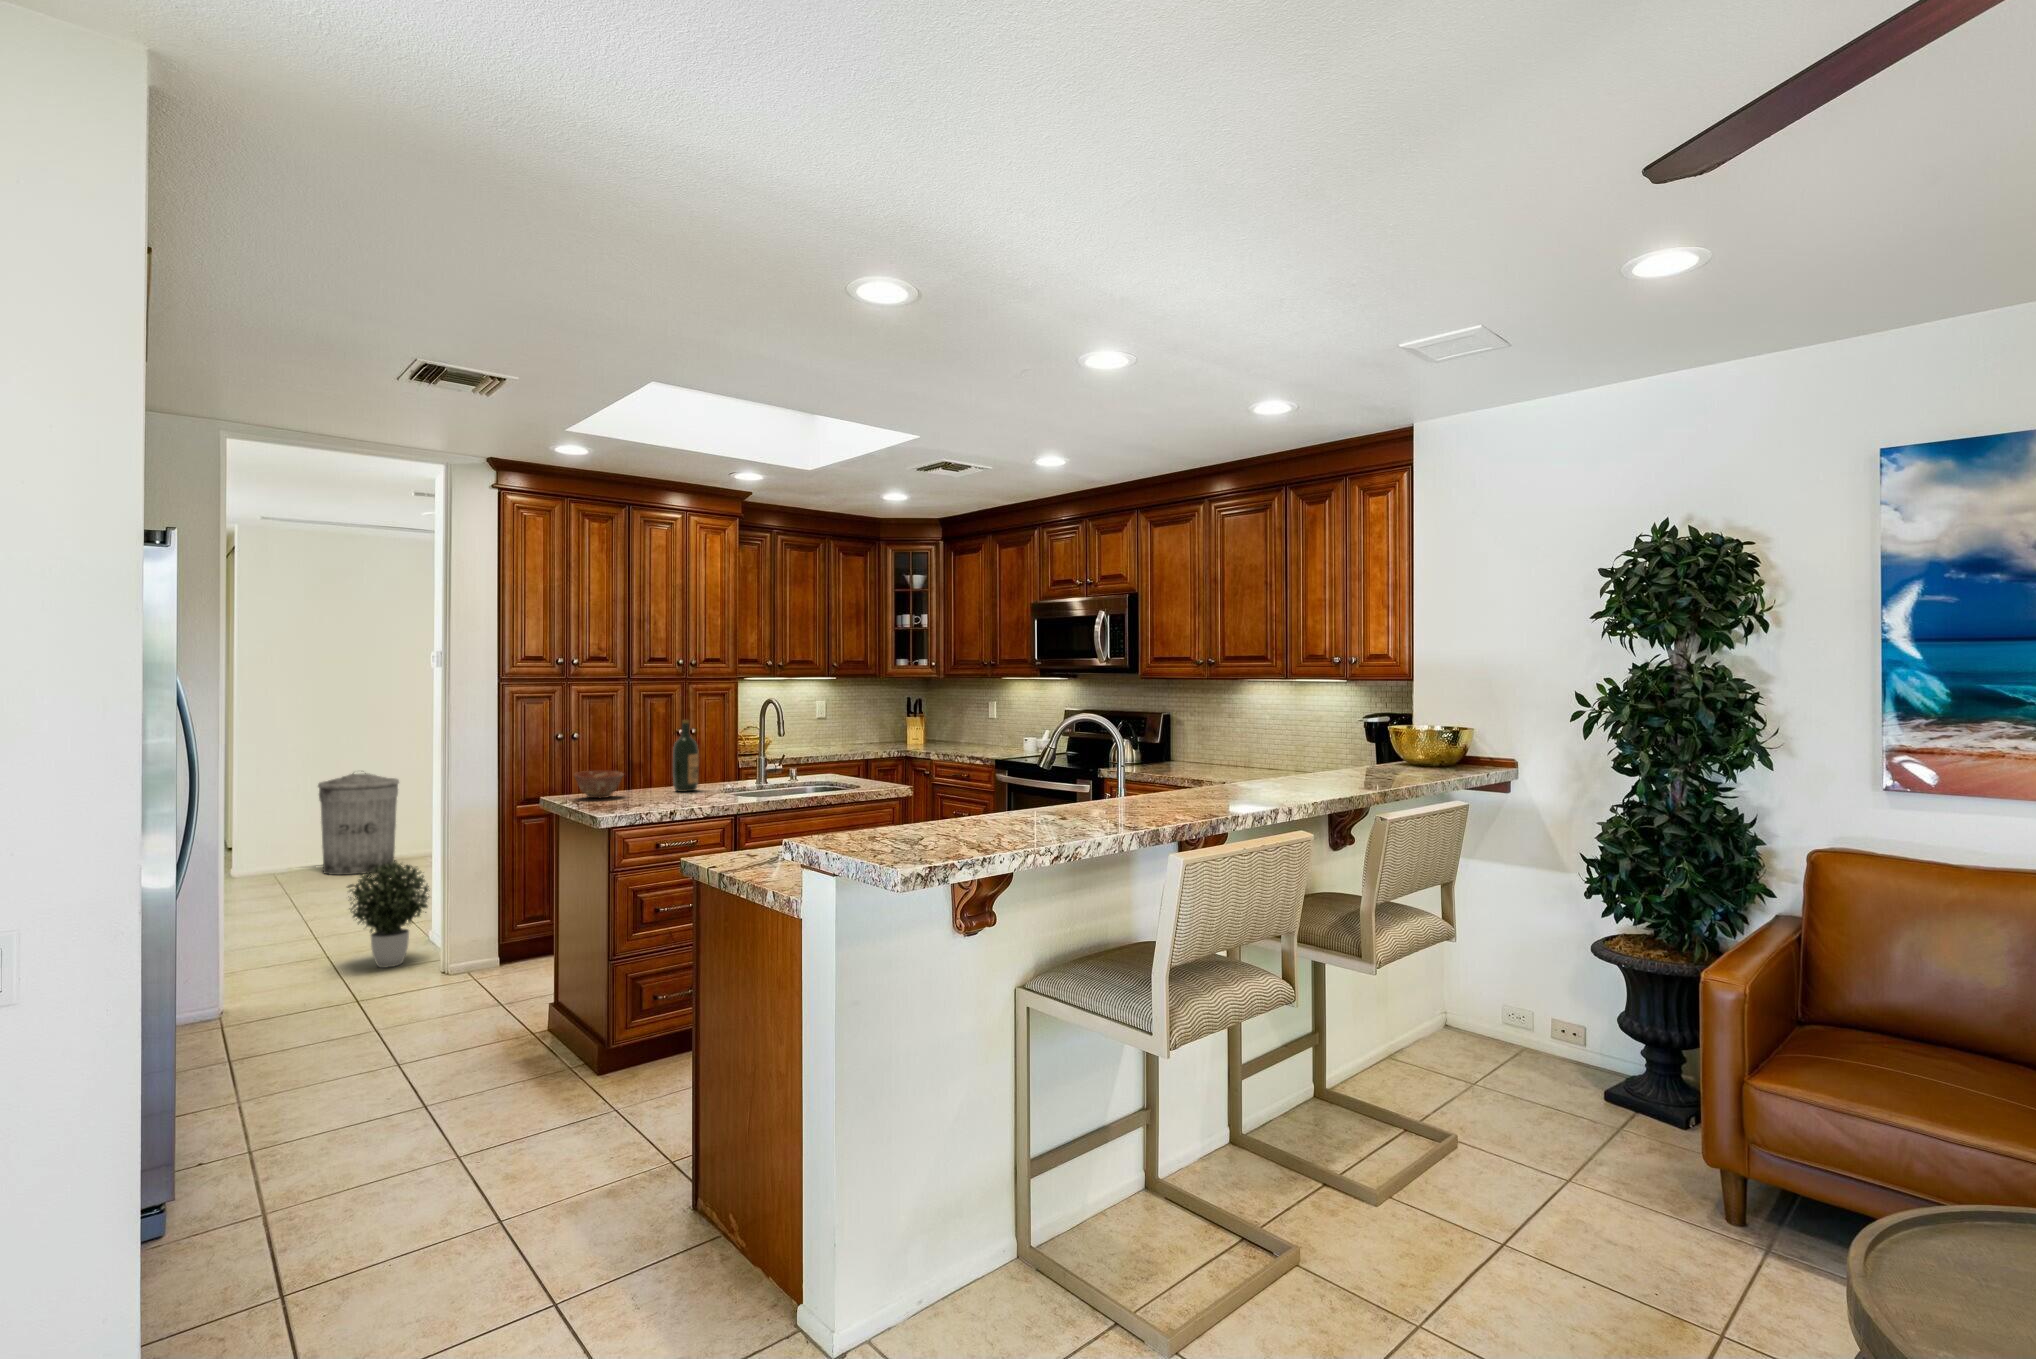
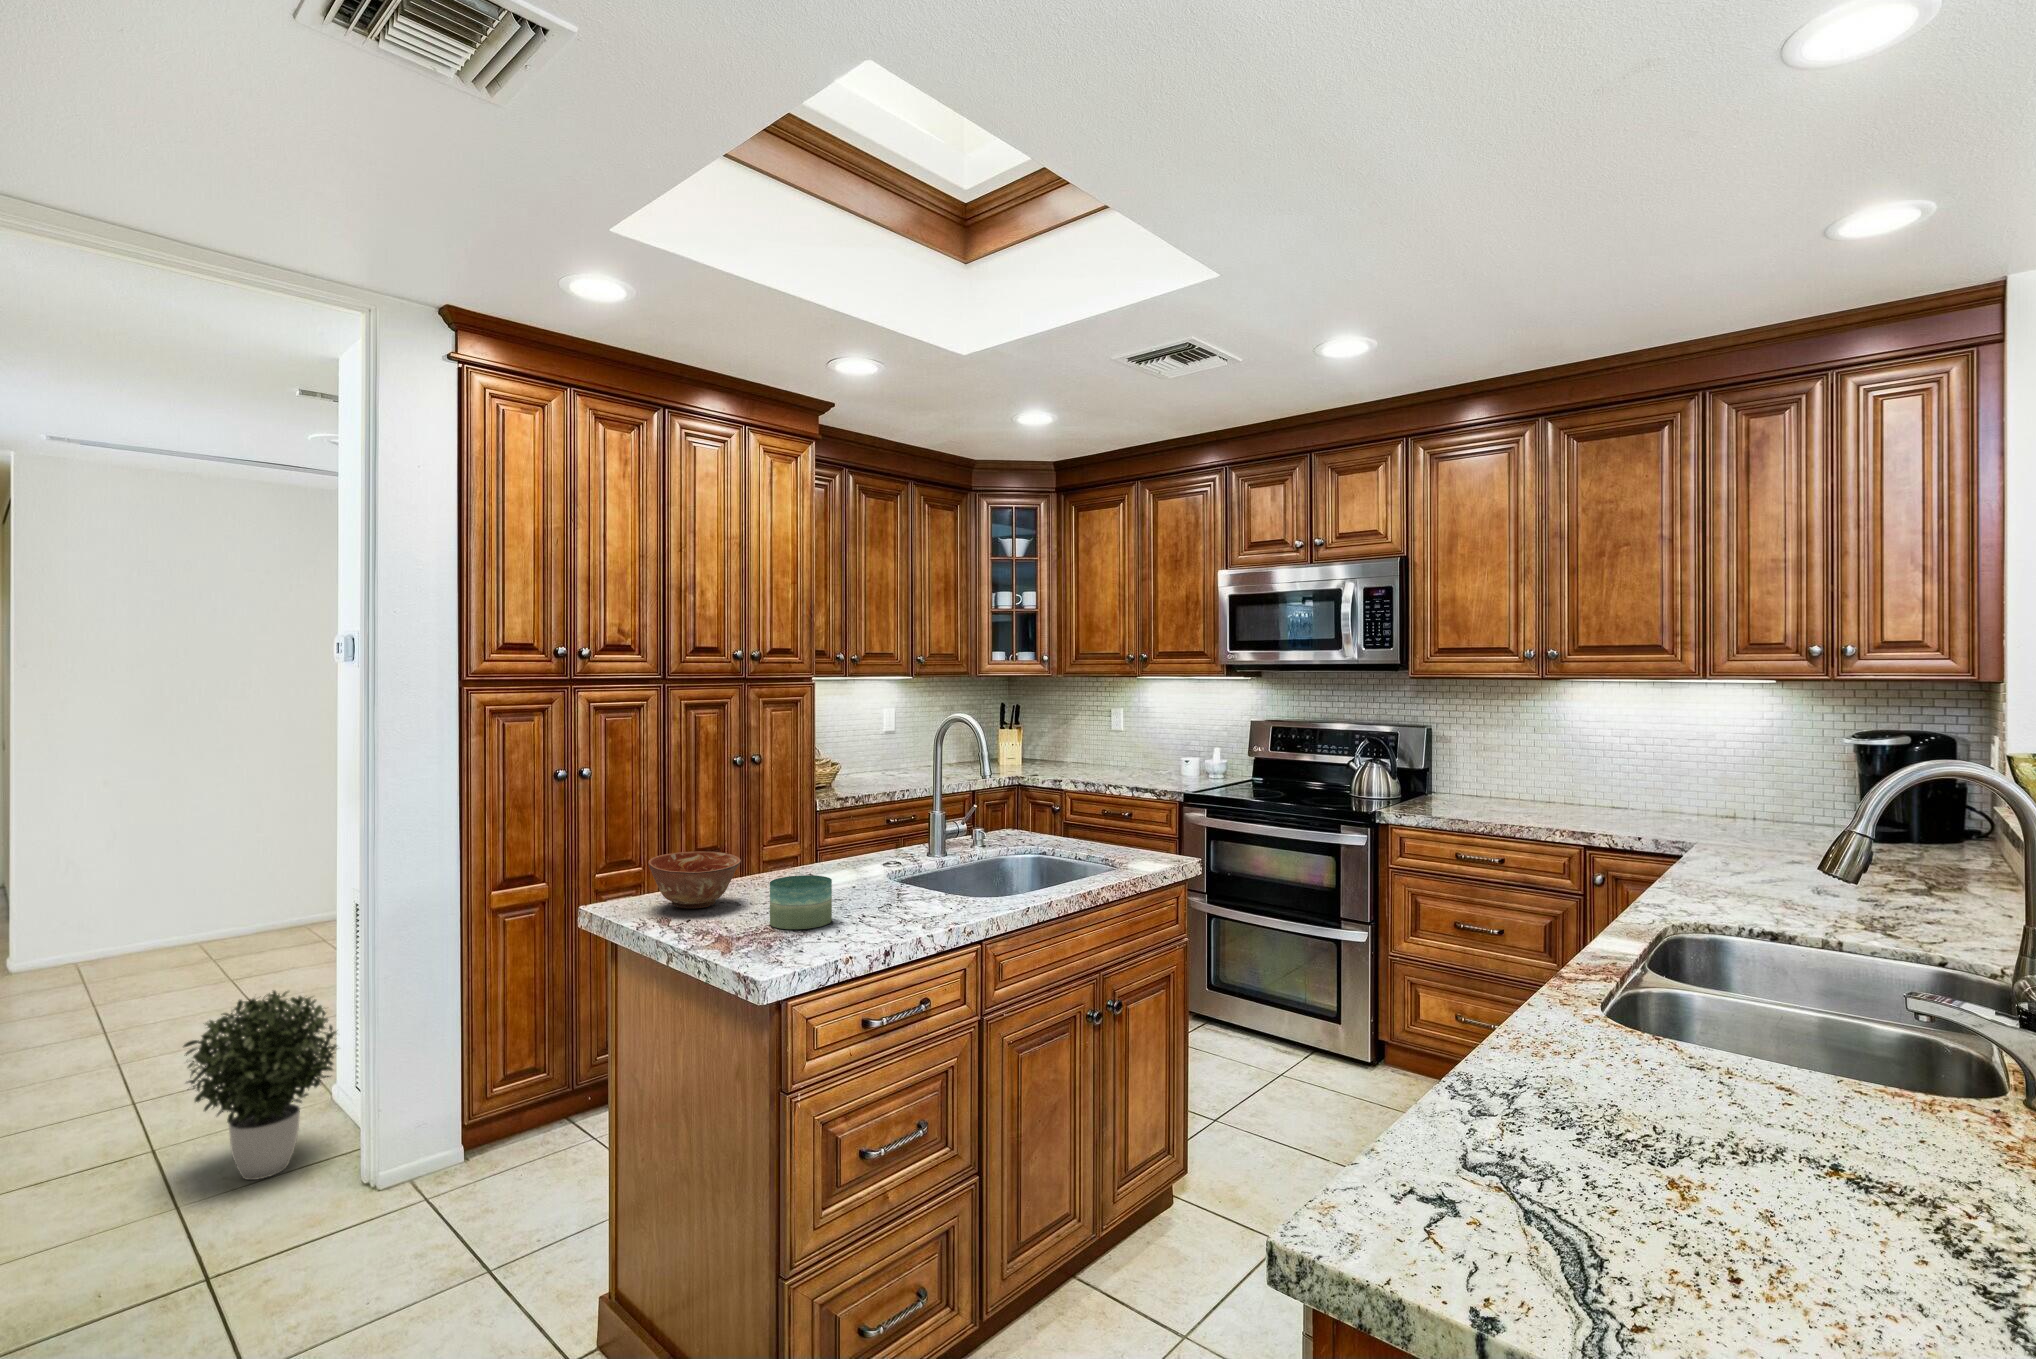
wine bottle: present [673,720,699,792] -> none [811,753,855,882]
trash can: present [318,773,399,875] -> none [144,812,272,965]
candle: none [627,780,660,805] -> present [770,875,832,929]

